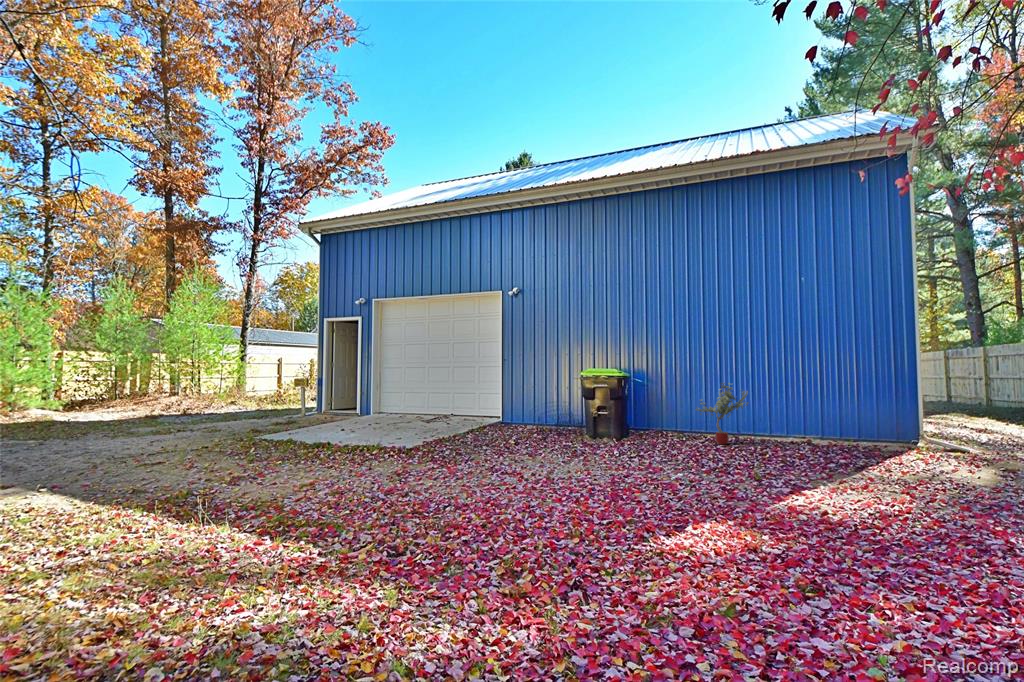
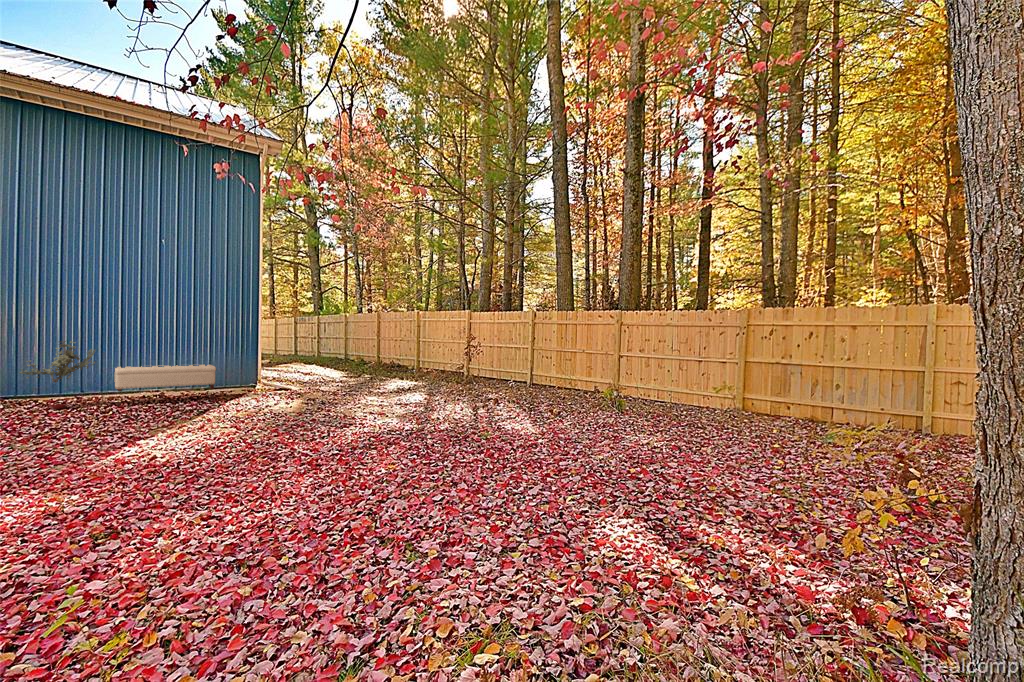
bench: none [763,408,868,454] -> present [114,364,216,406]

